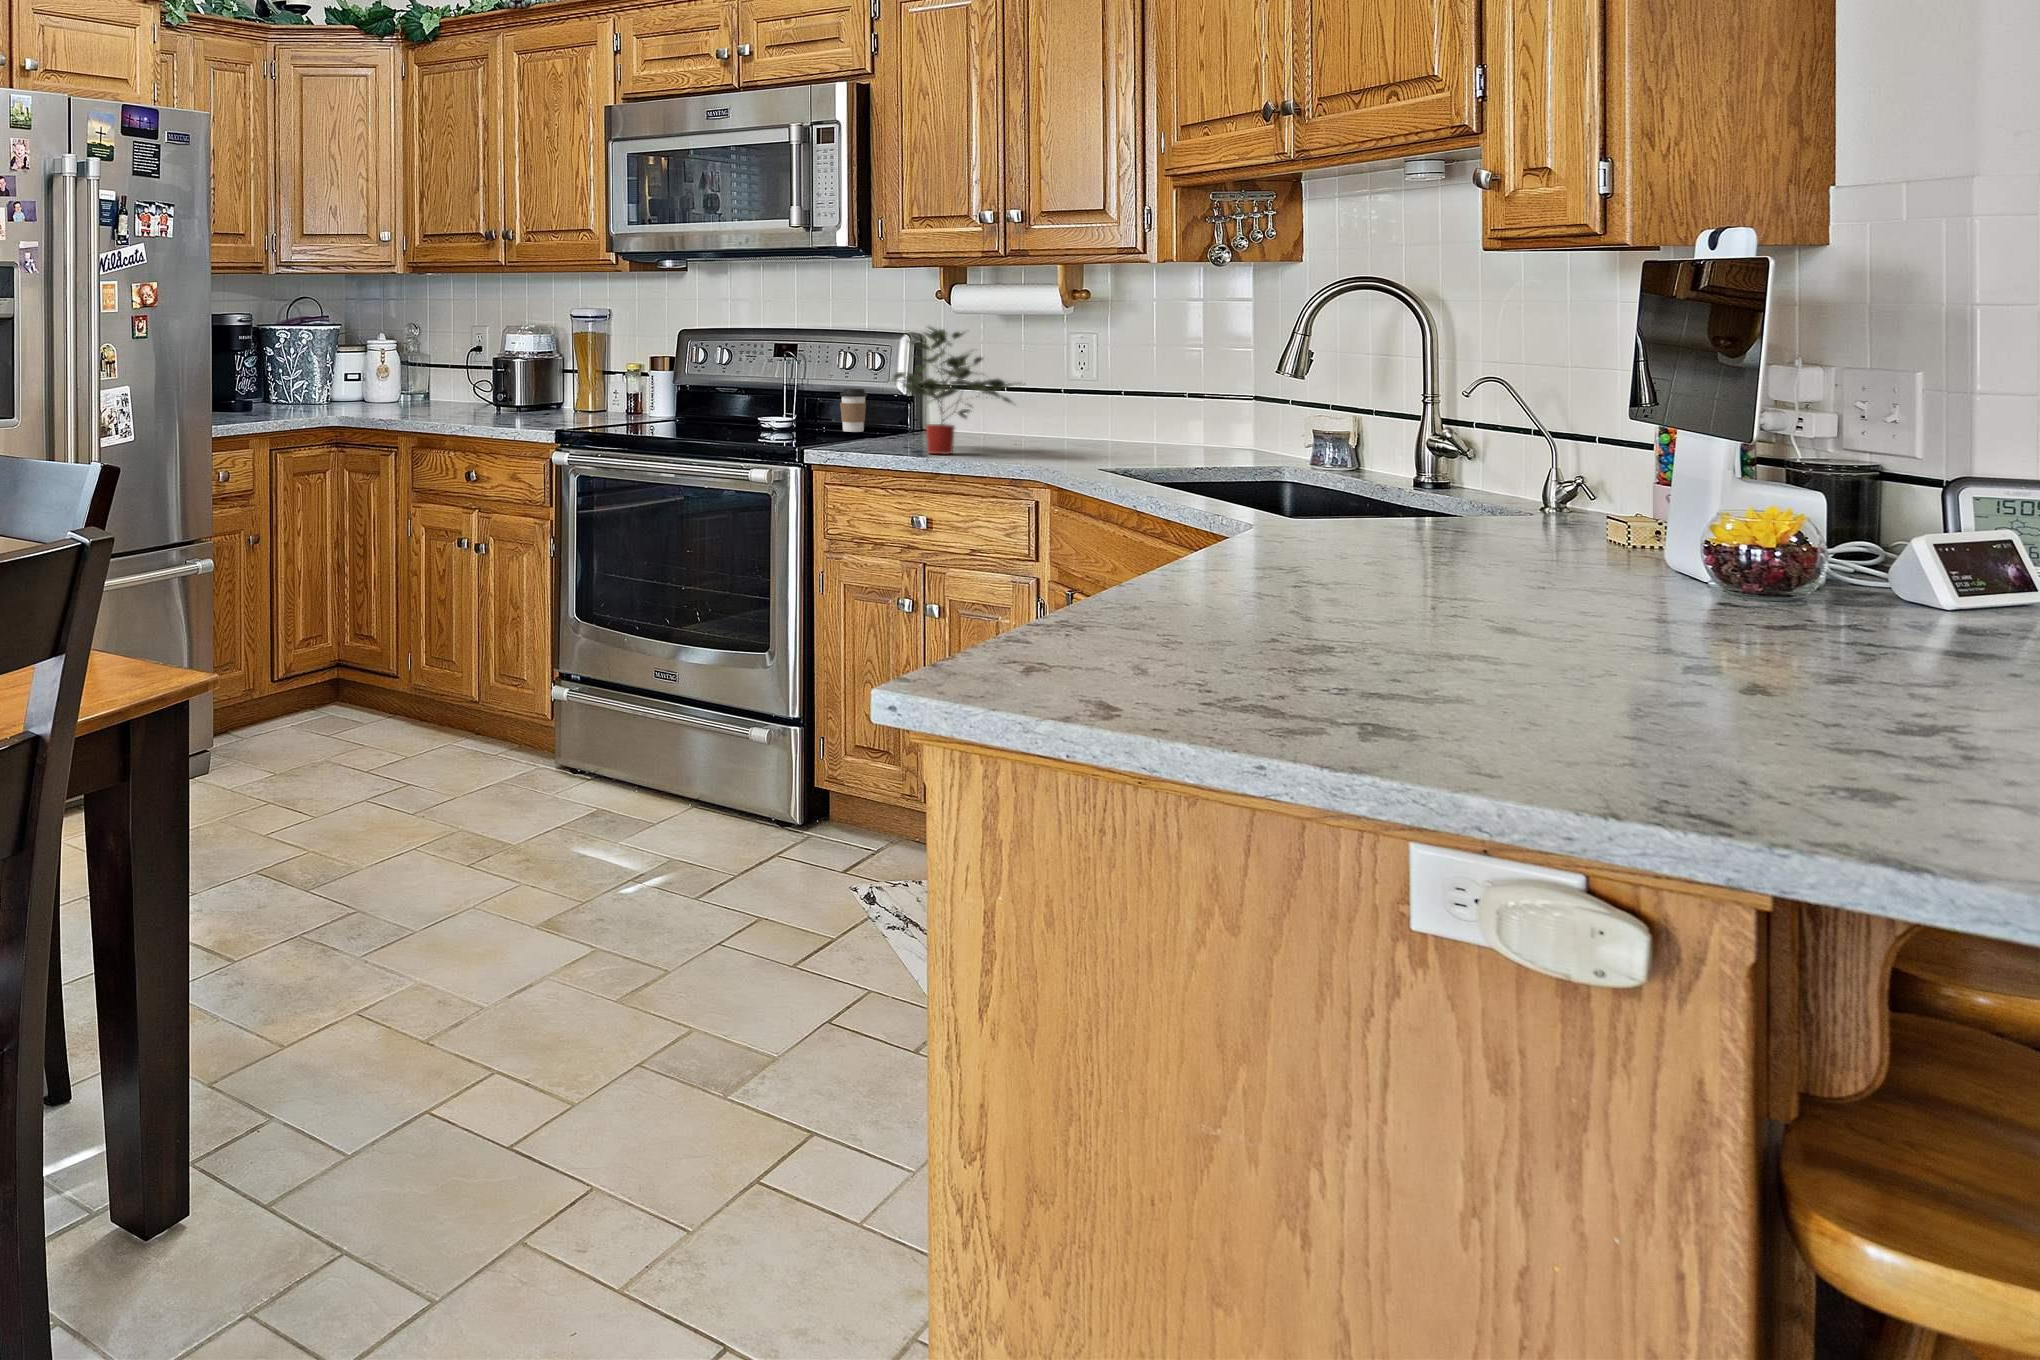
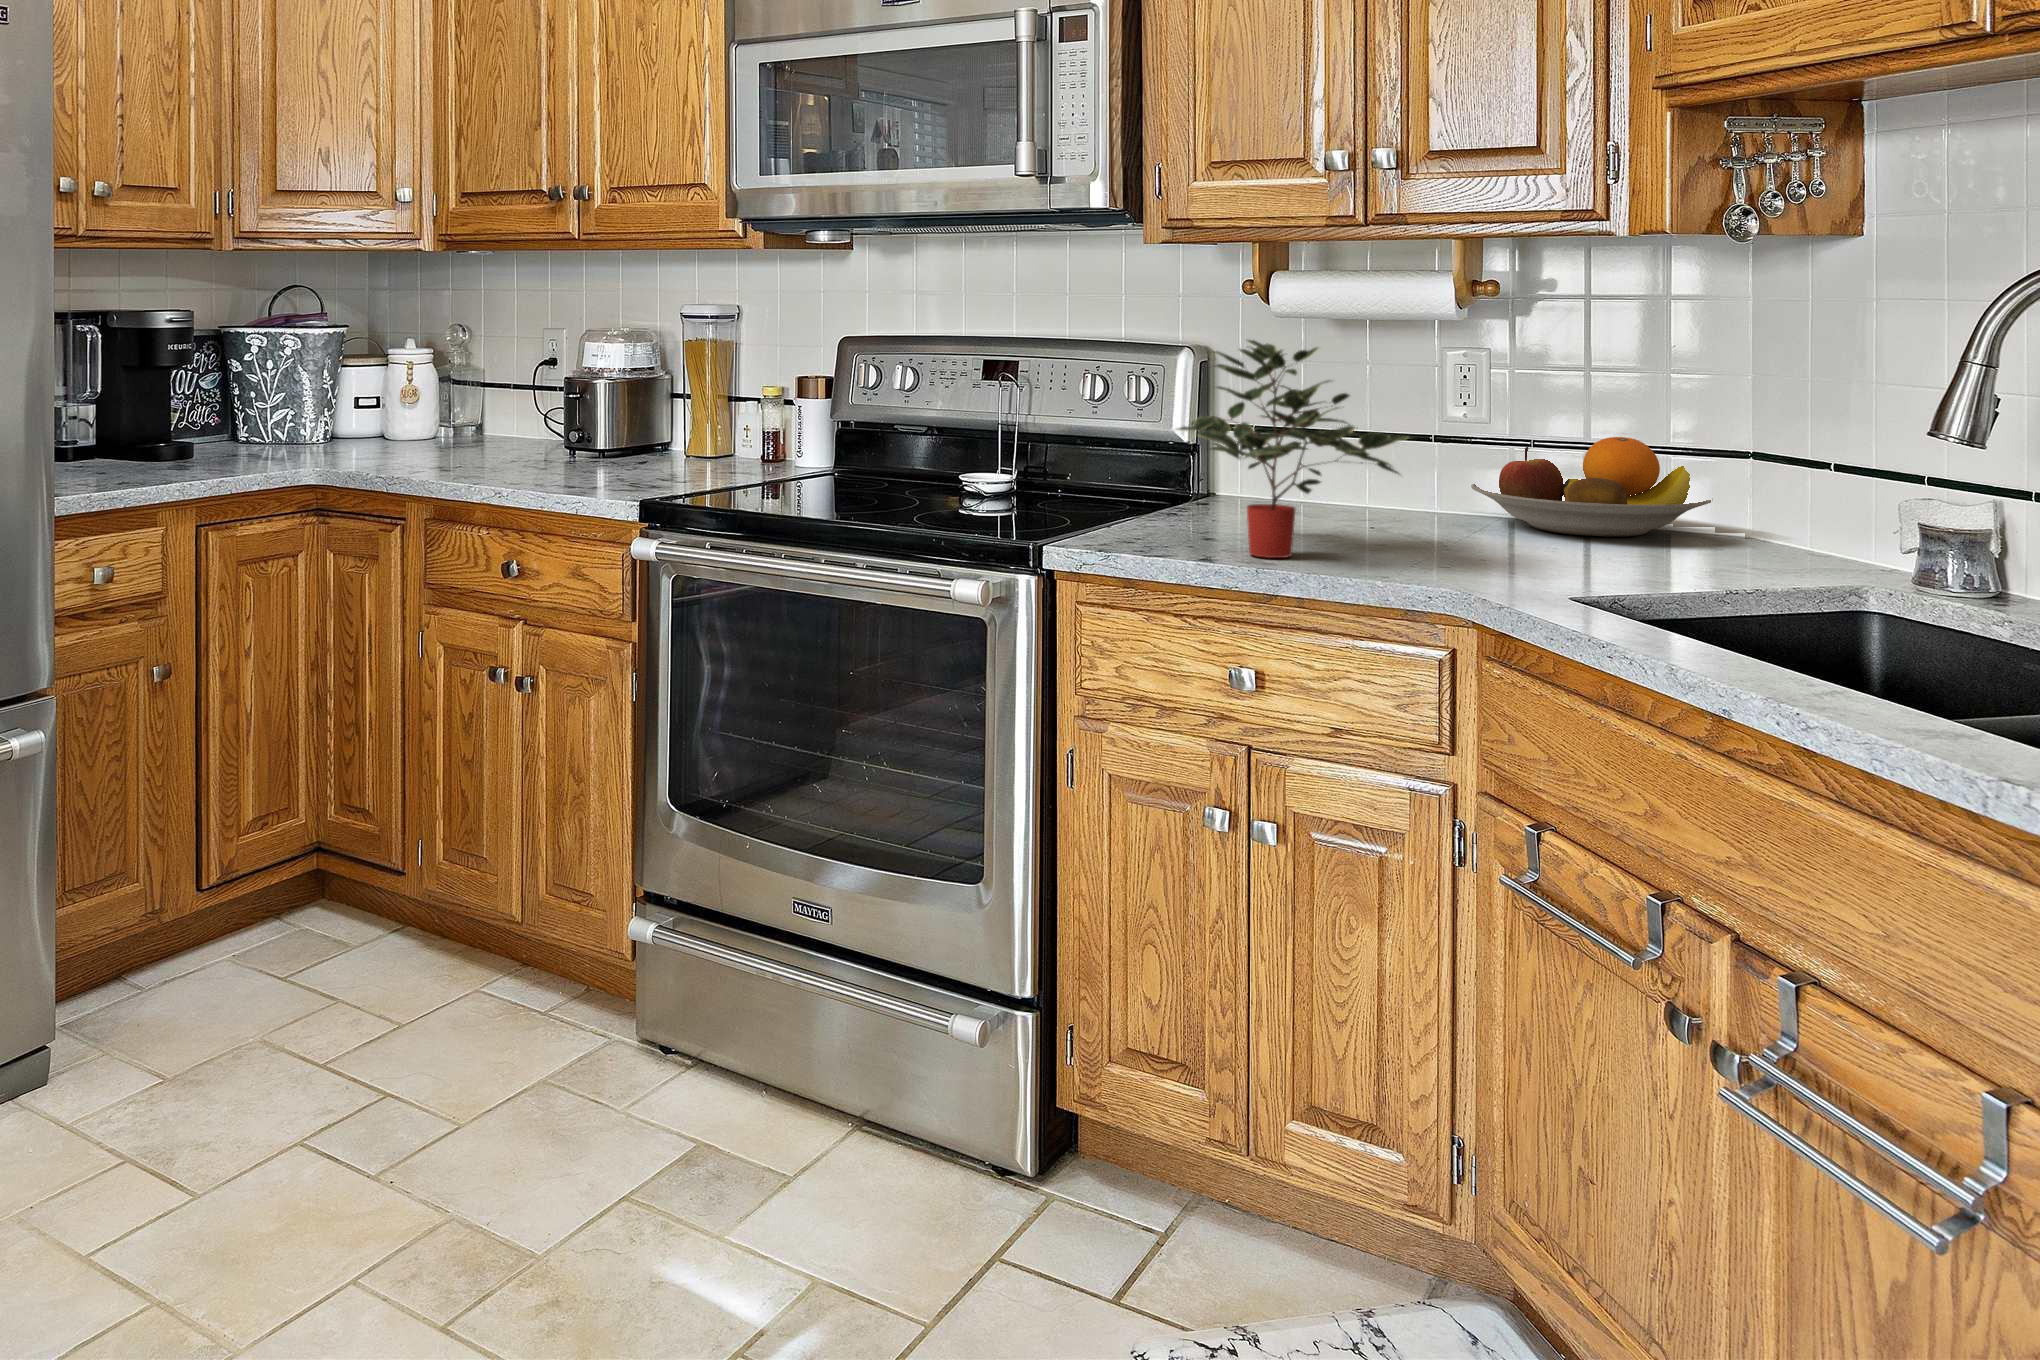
fruit bowl: none [1083,388,1233,449] -> present [1471,437,1711,537]
coffee cup: present [840,389,867,432] -> none [1085,429,1127,497]

